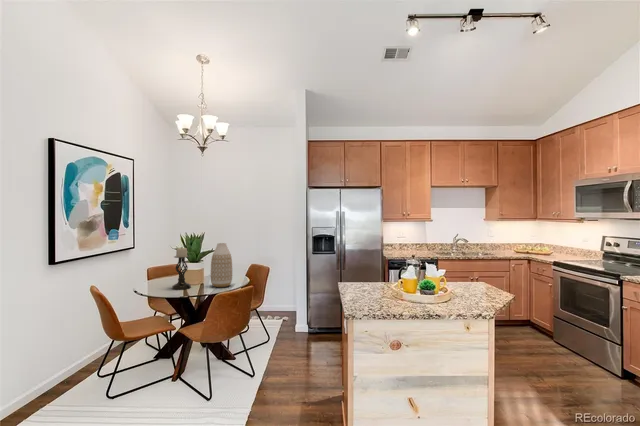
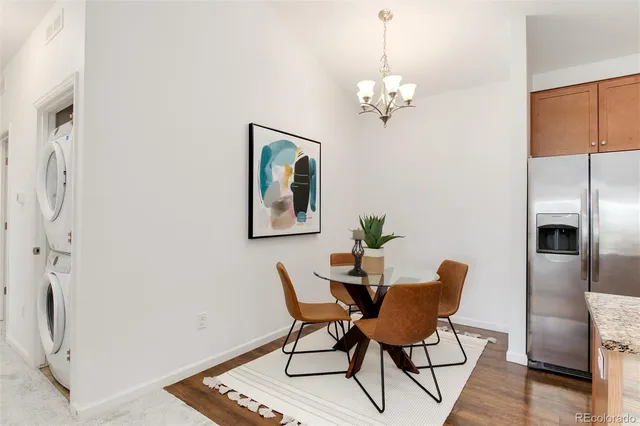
vase: present [211,243,232,287] -> none [390,226,416,280]

